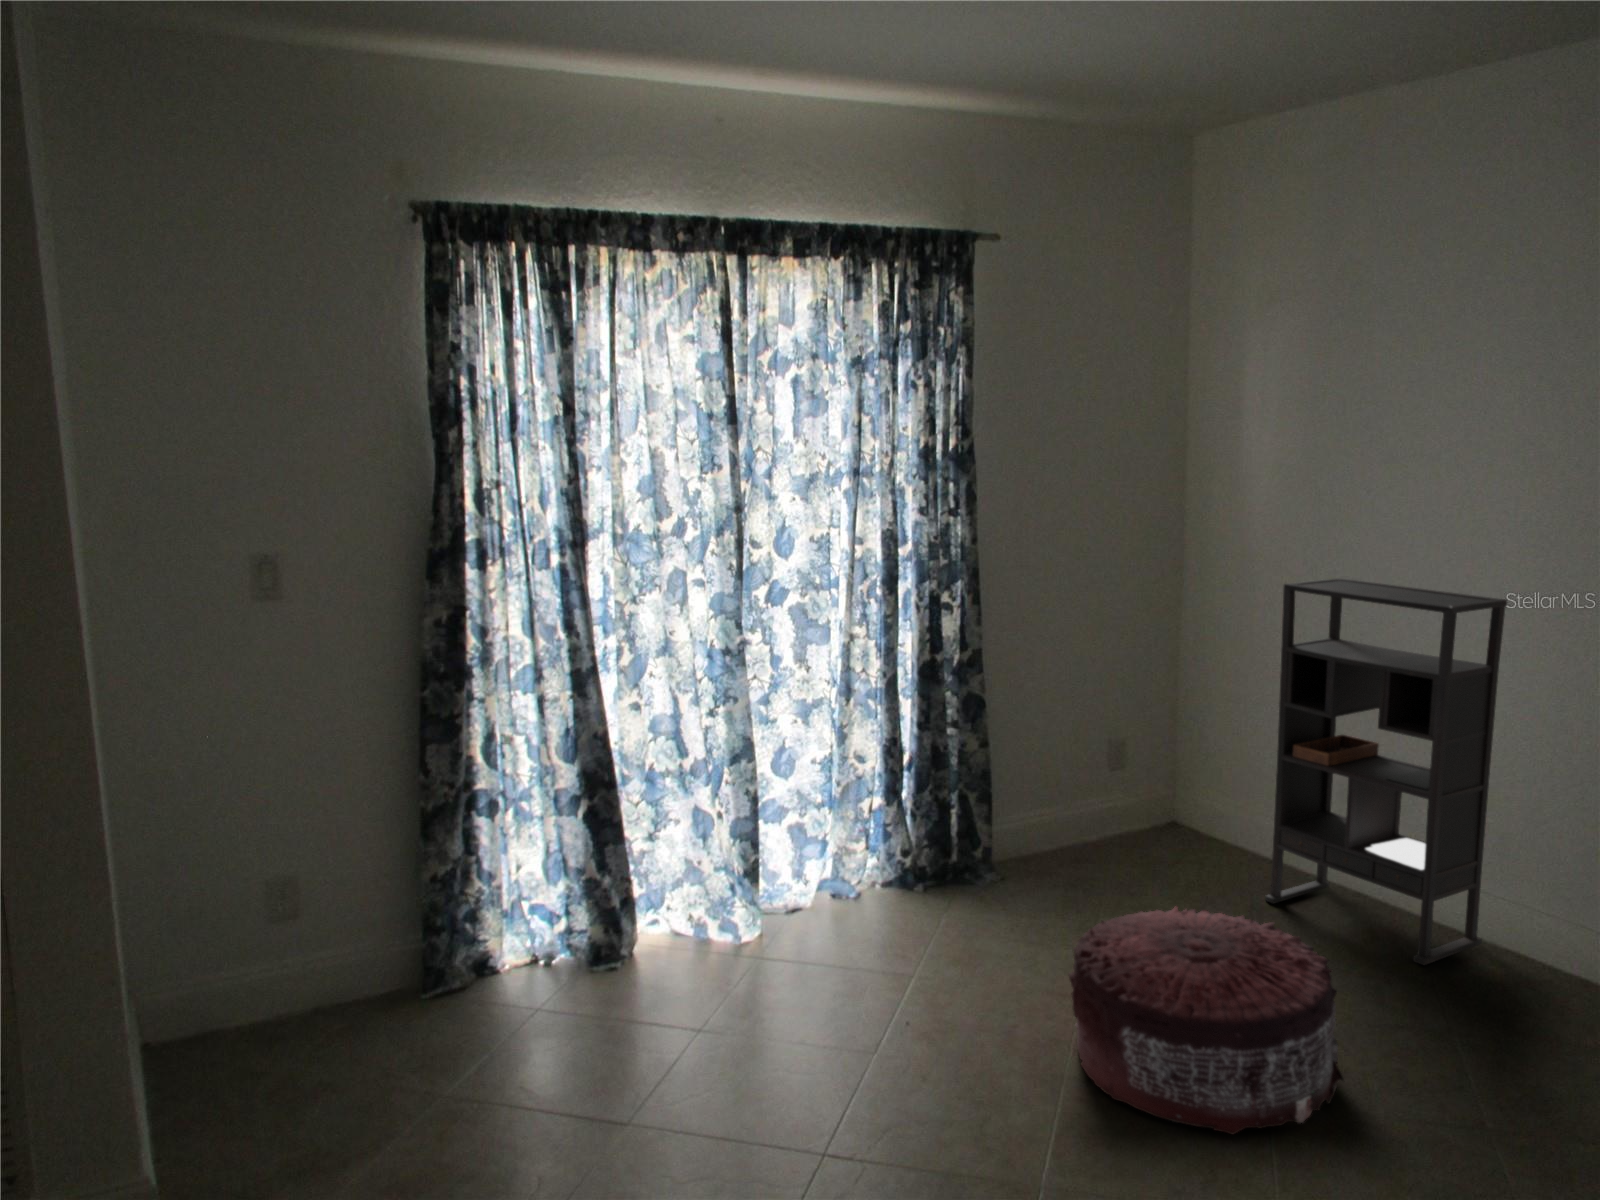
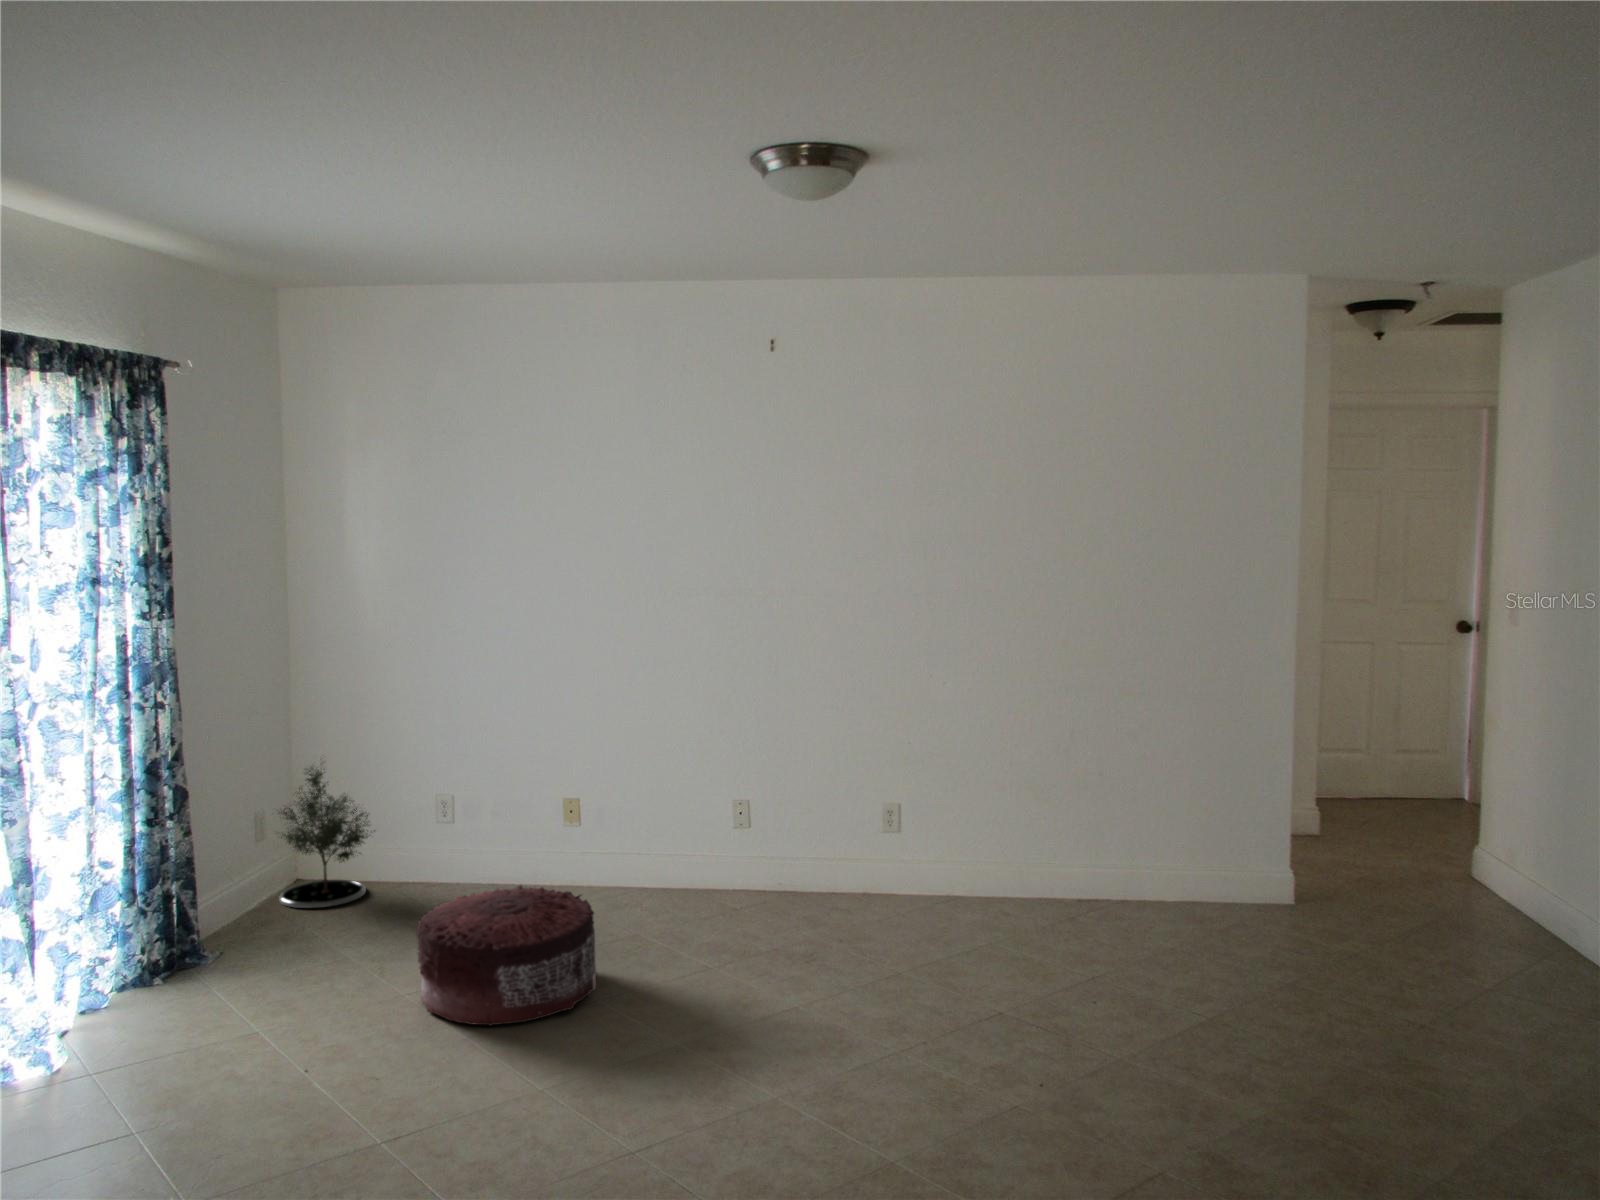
bookshelf: present [1265,578,1507,965] -> none [428,650,570,904]
potted tree: none [1120,687,1232,869] -> present [277,759,375,908]

